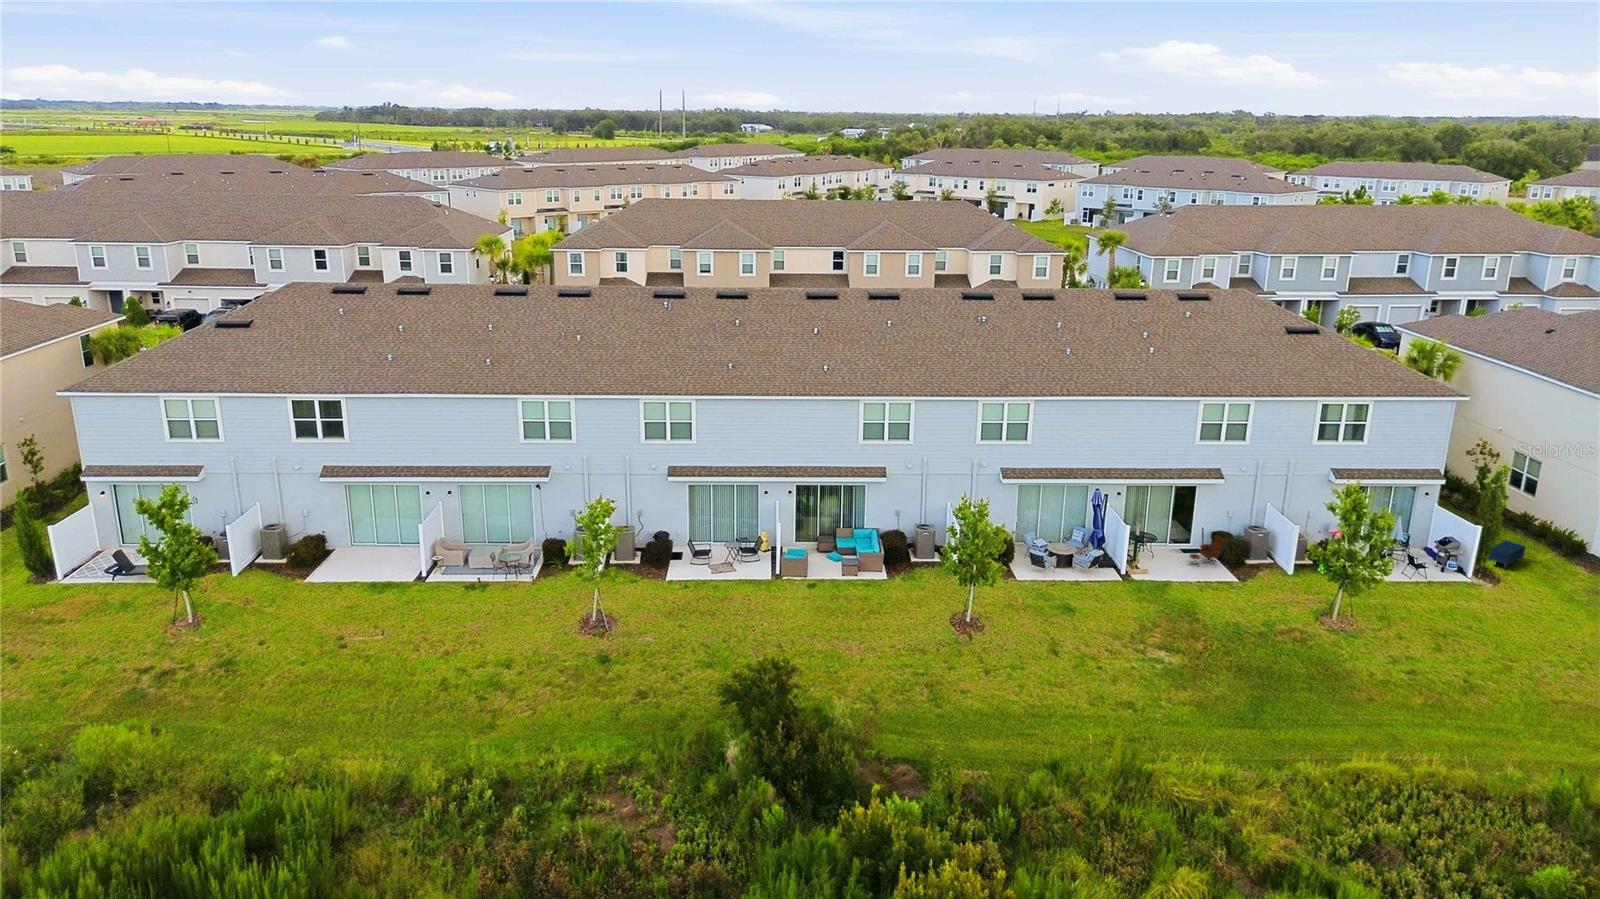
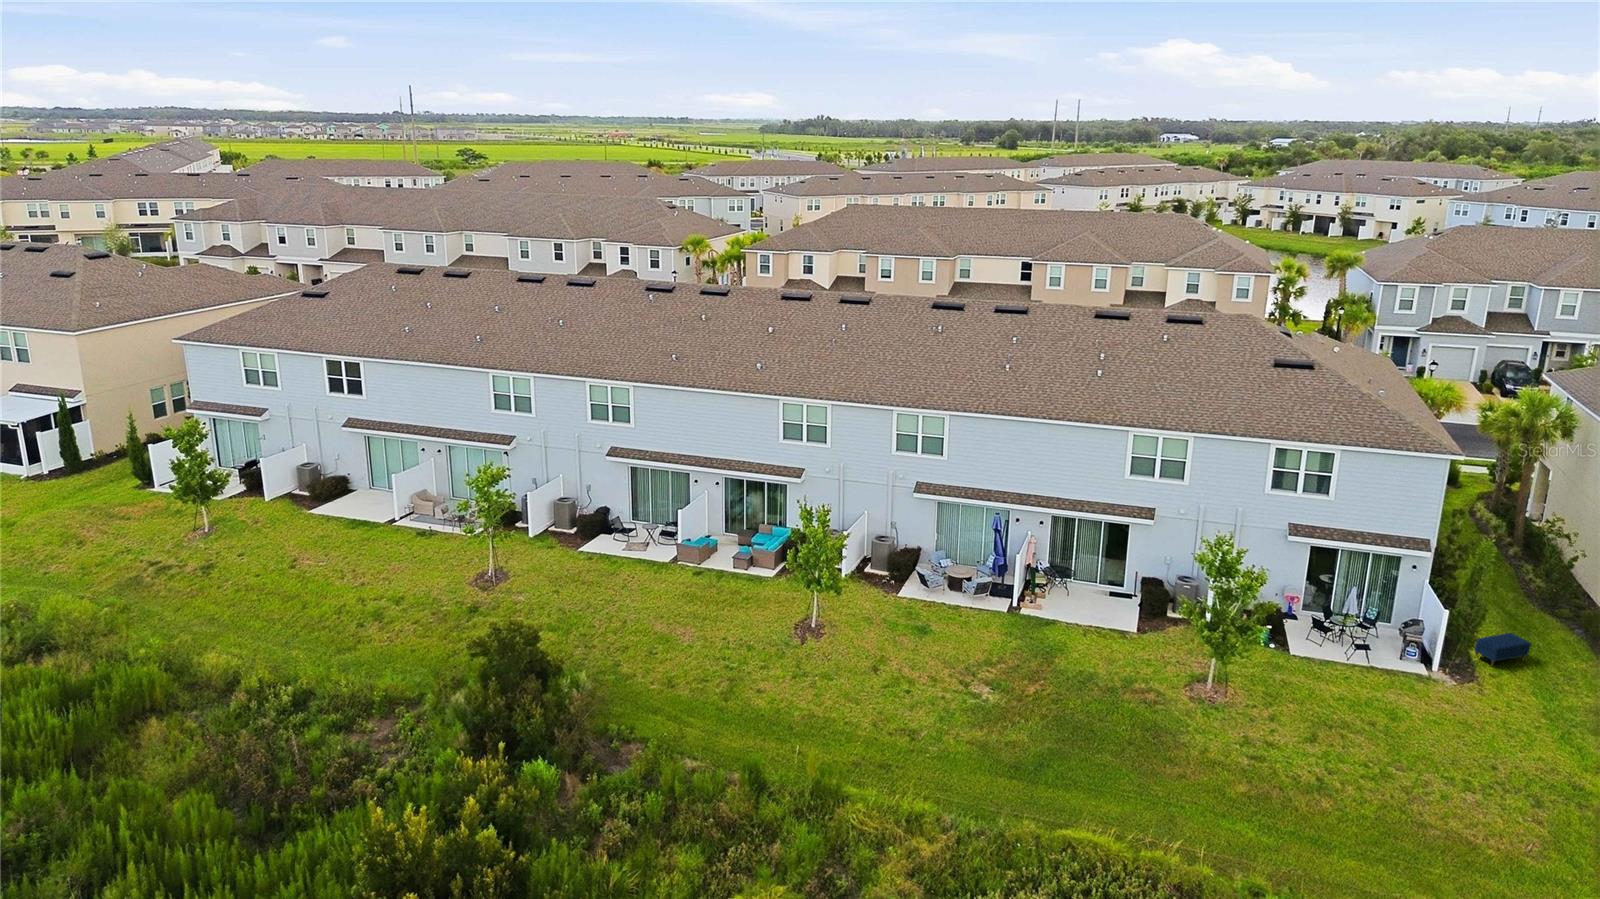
lounge chair: present [1190,536,1225,563] -> none [1099,579,1142,611]

